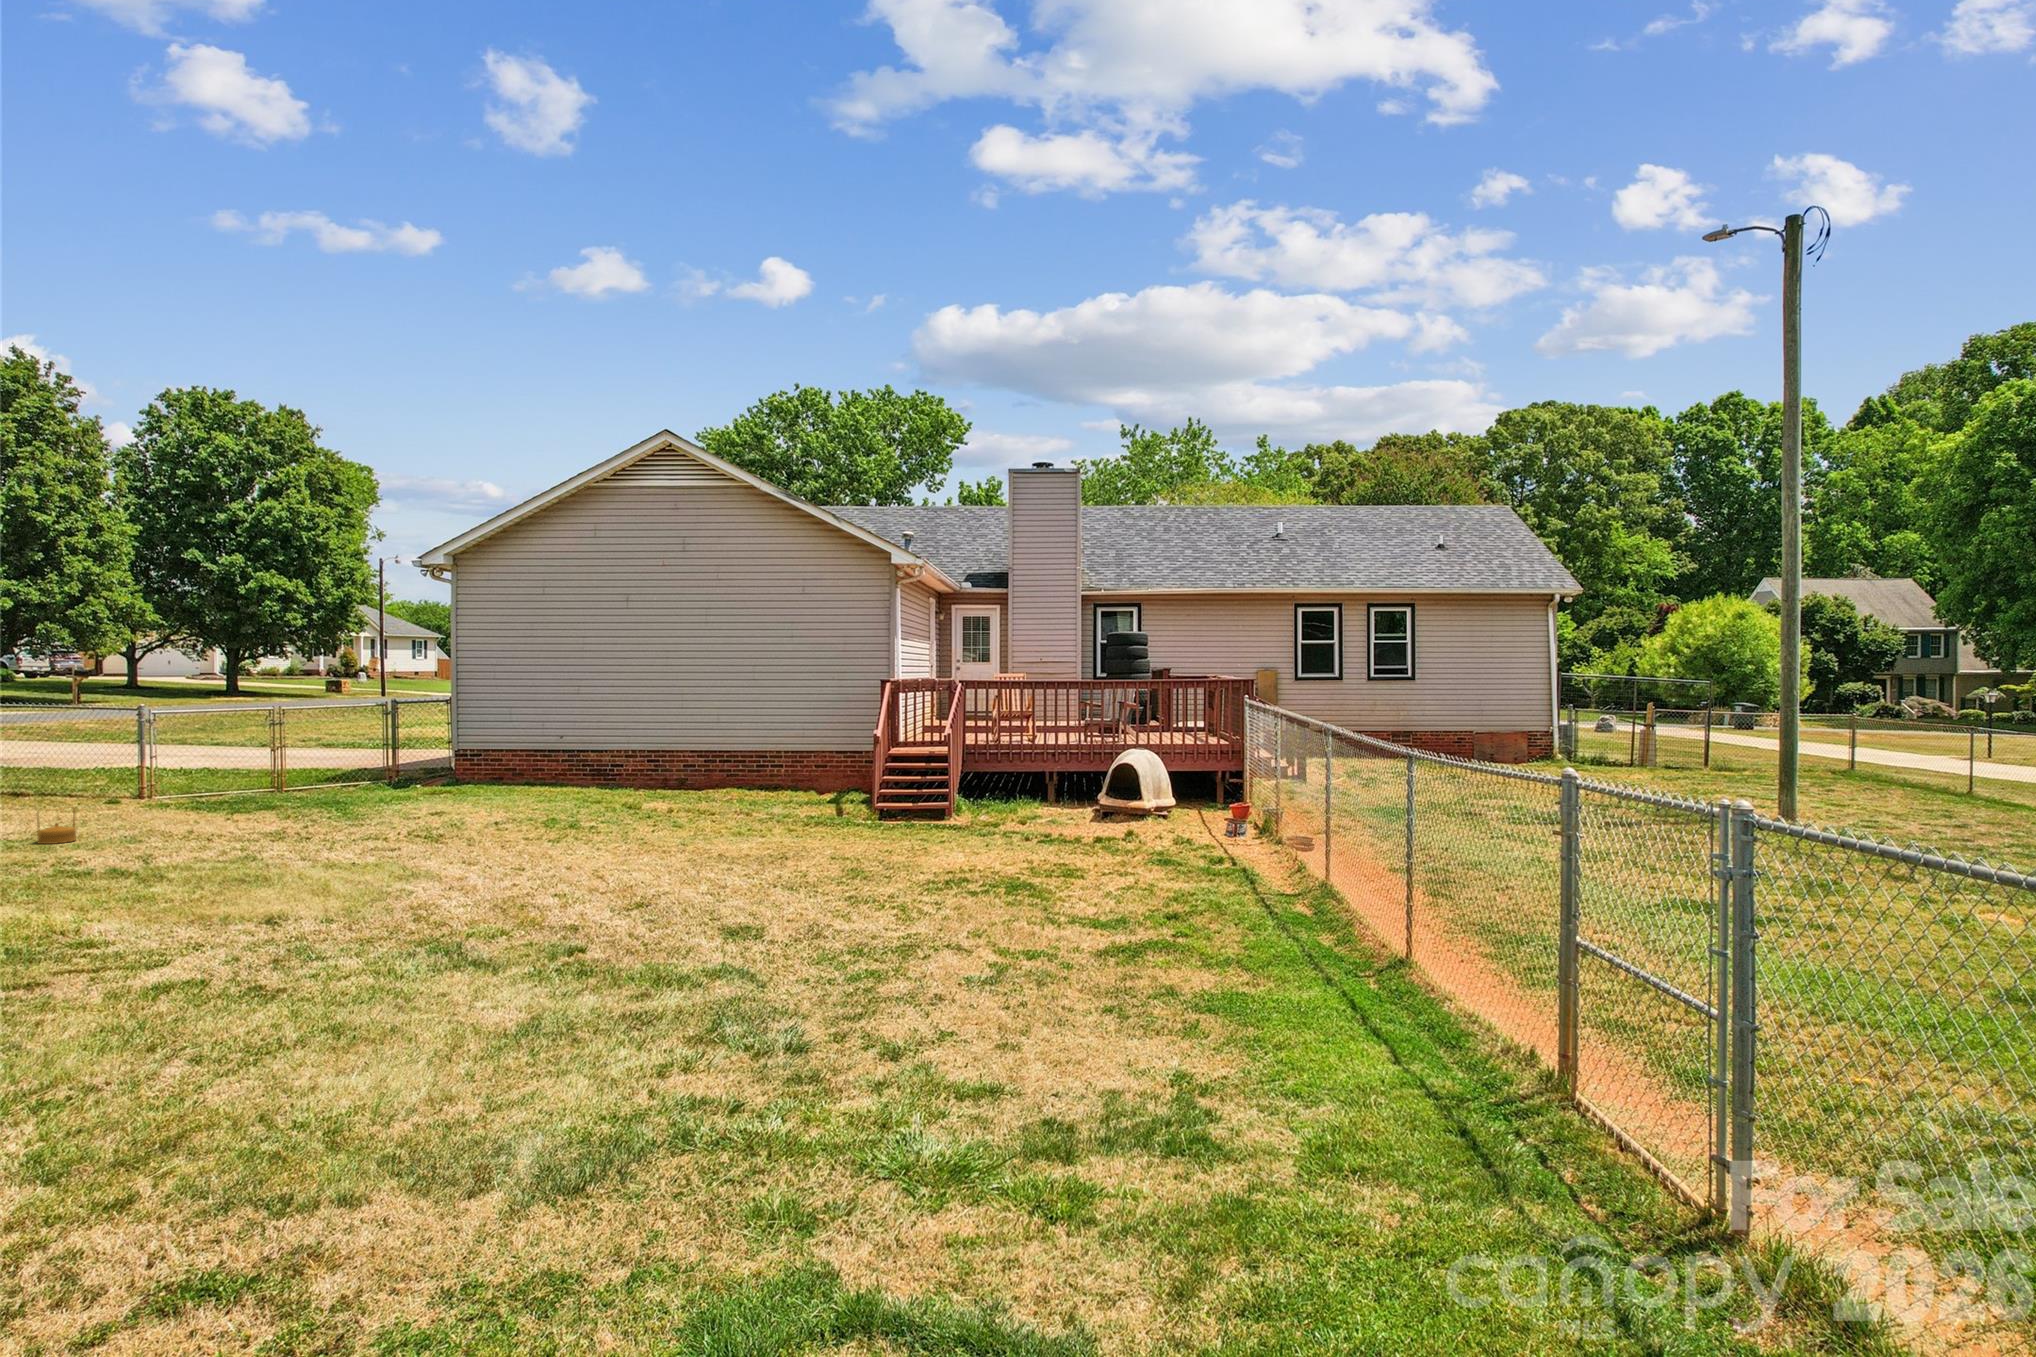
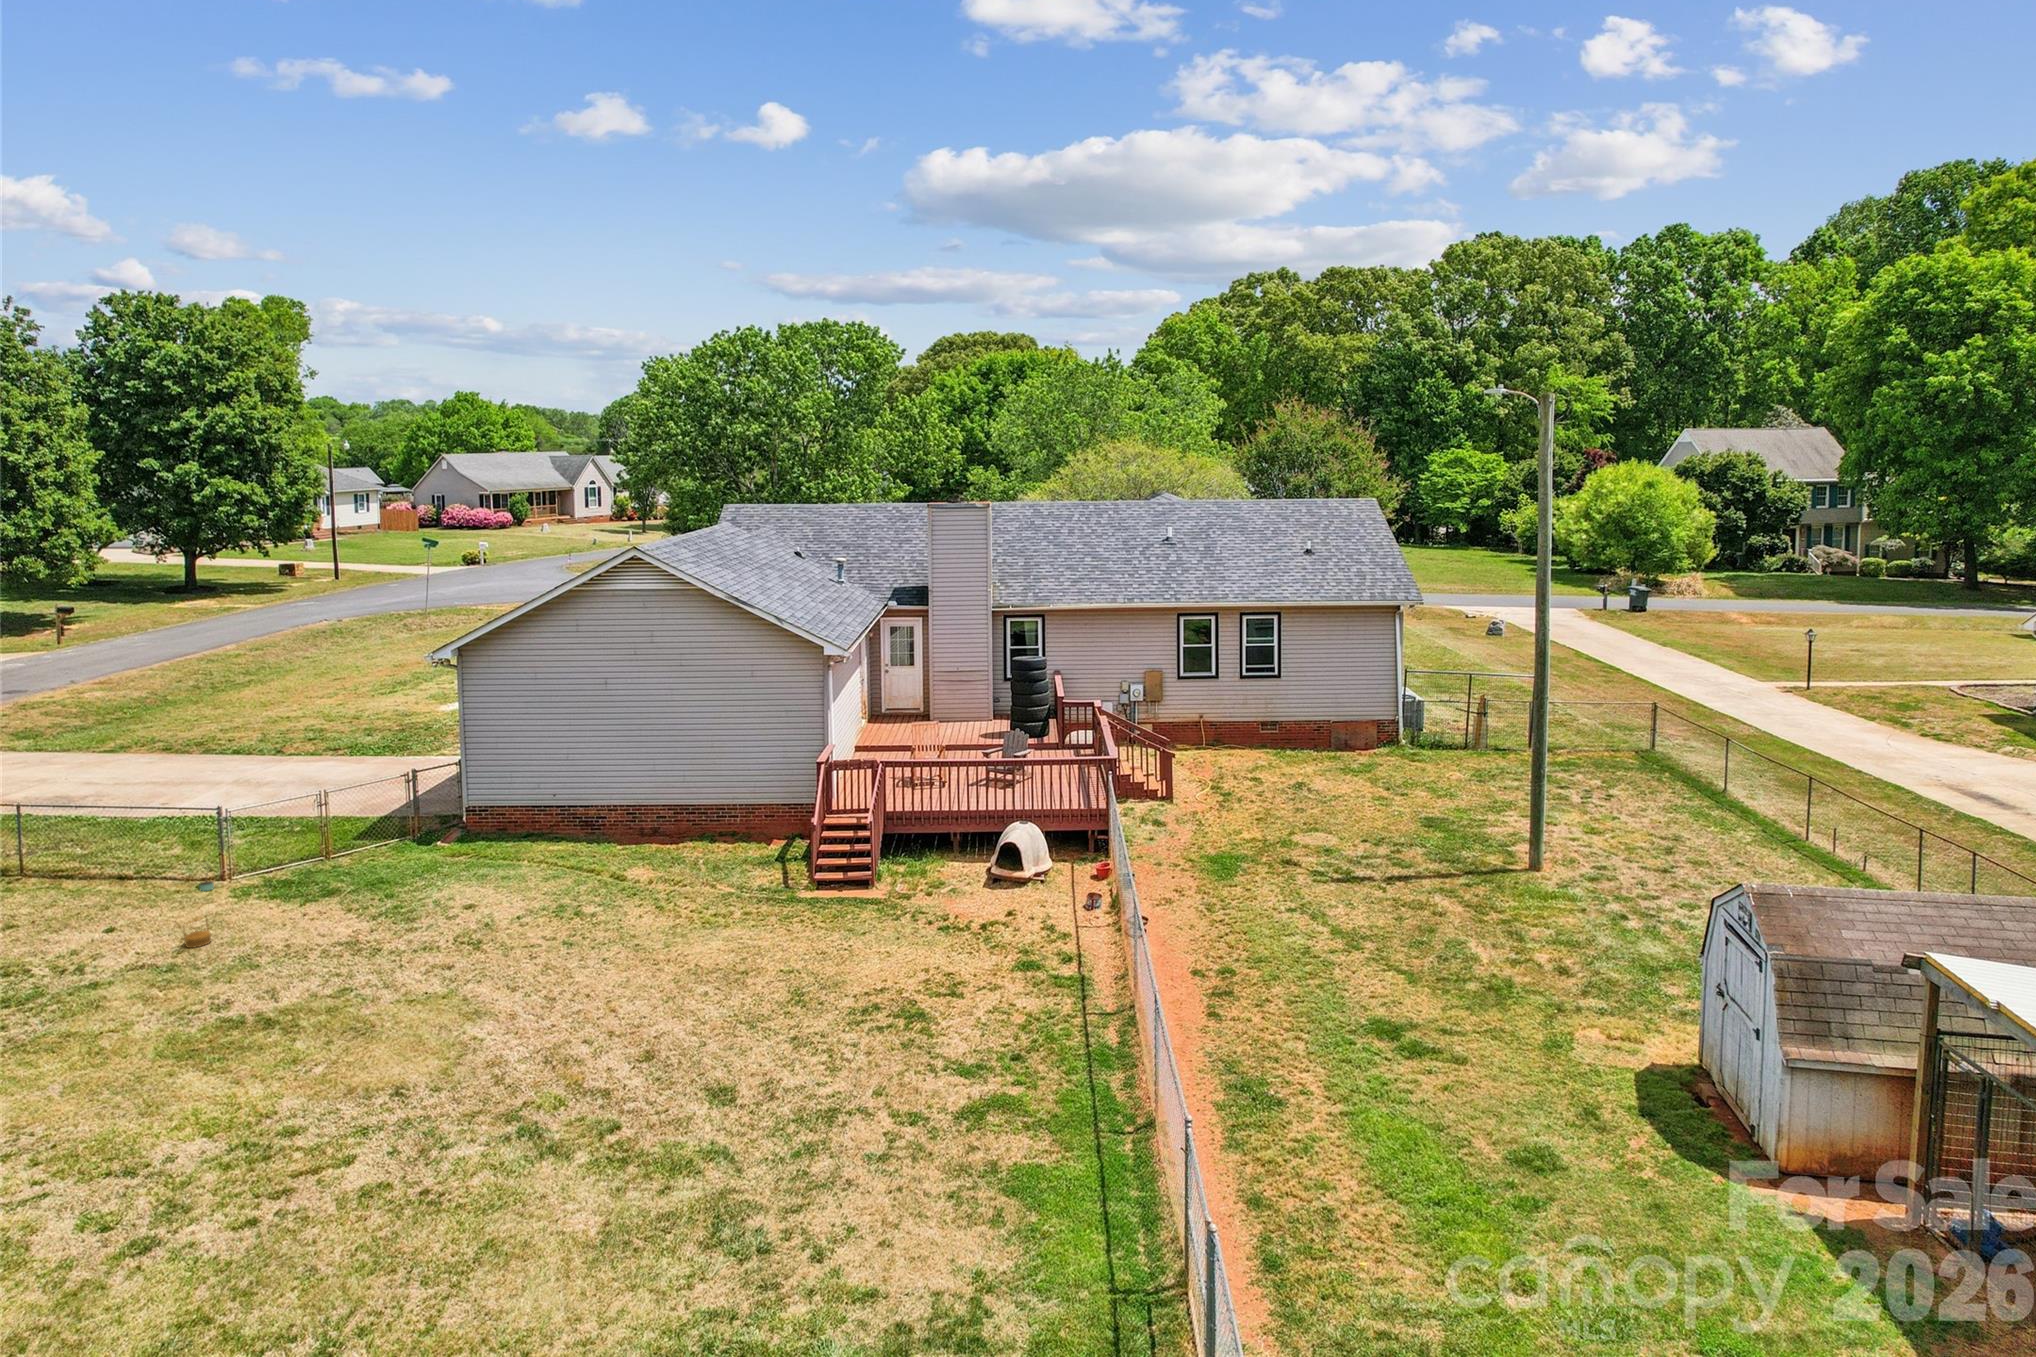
potted plant: none [81,761,118,814] -> present [199,862,214,891]

